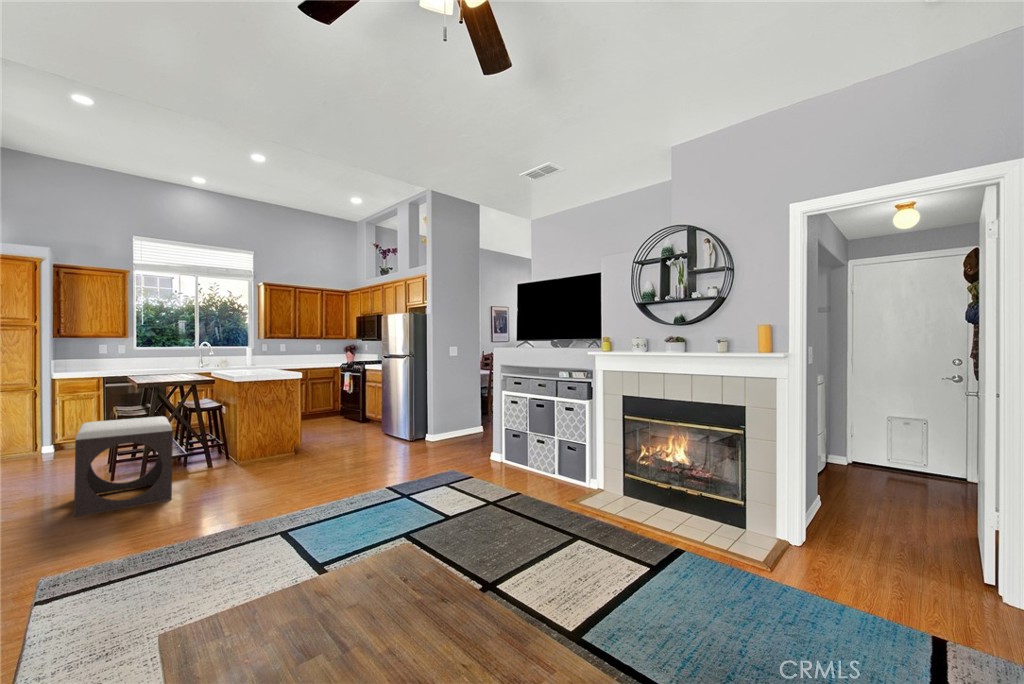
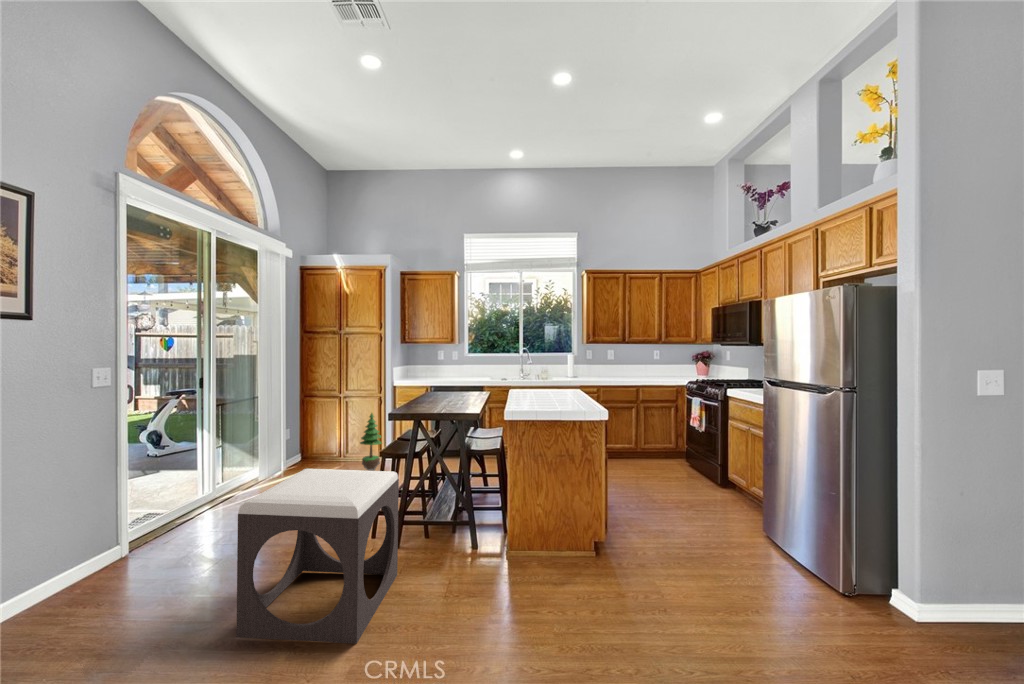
potted tree: none [35,402,64,459] -> present [360,413,382,471]

